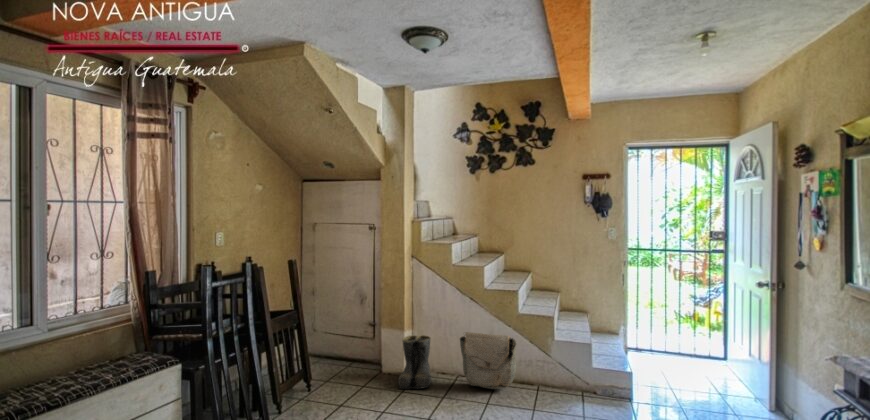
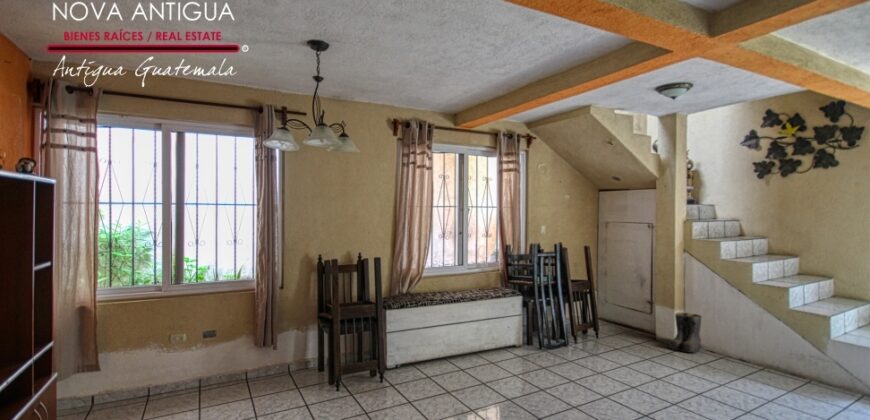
bag: present [460,332,516,389] -> none [727,315,786,368]

